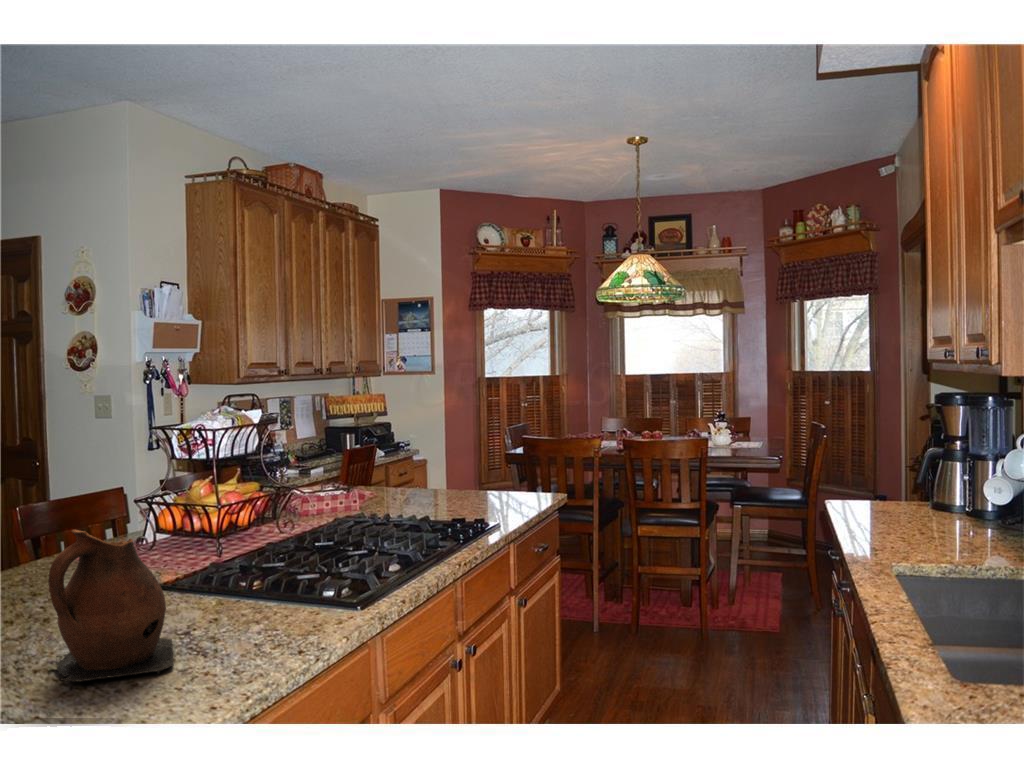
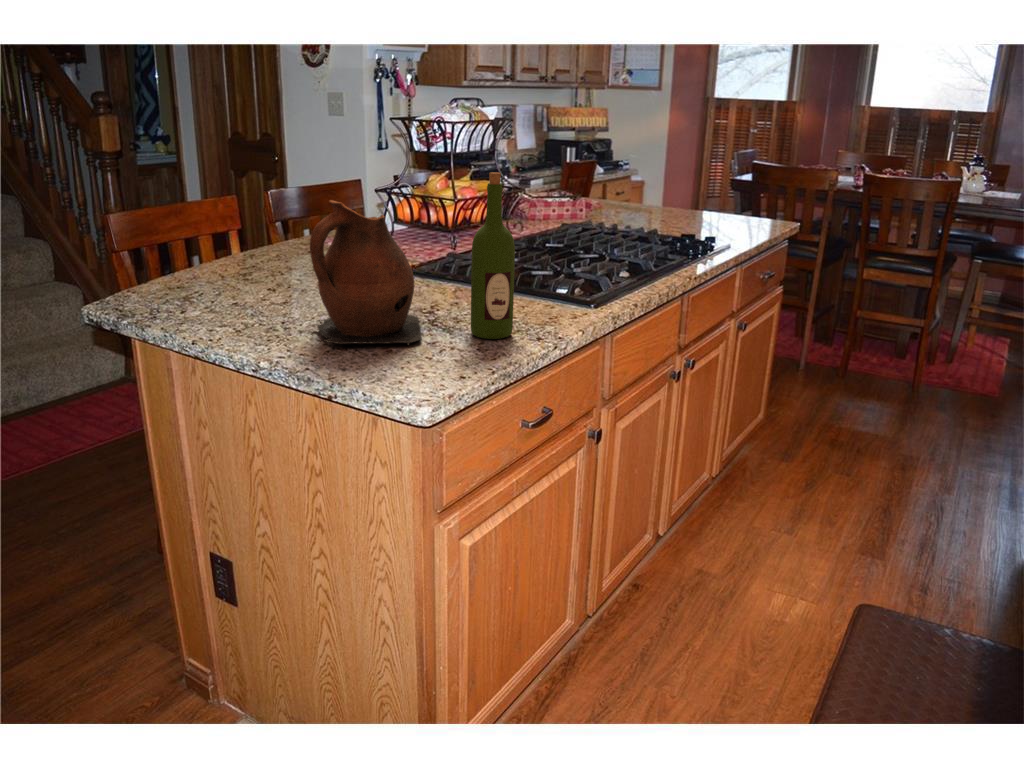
wine bottle: none [226,489,272,656] -> present [471,172,515,339]

